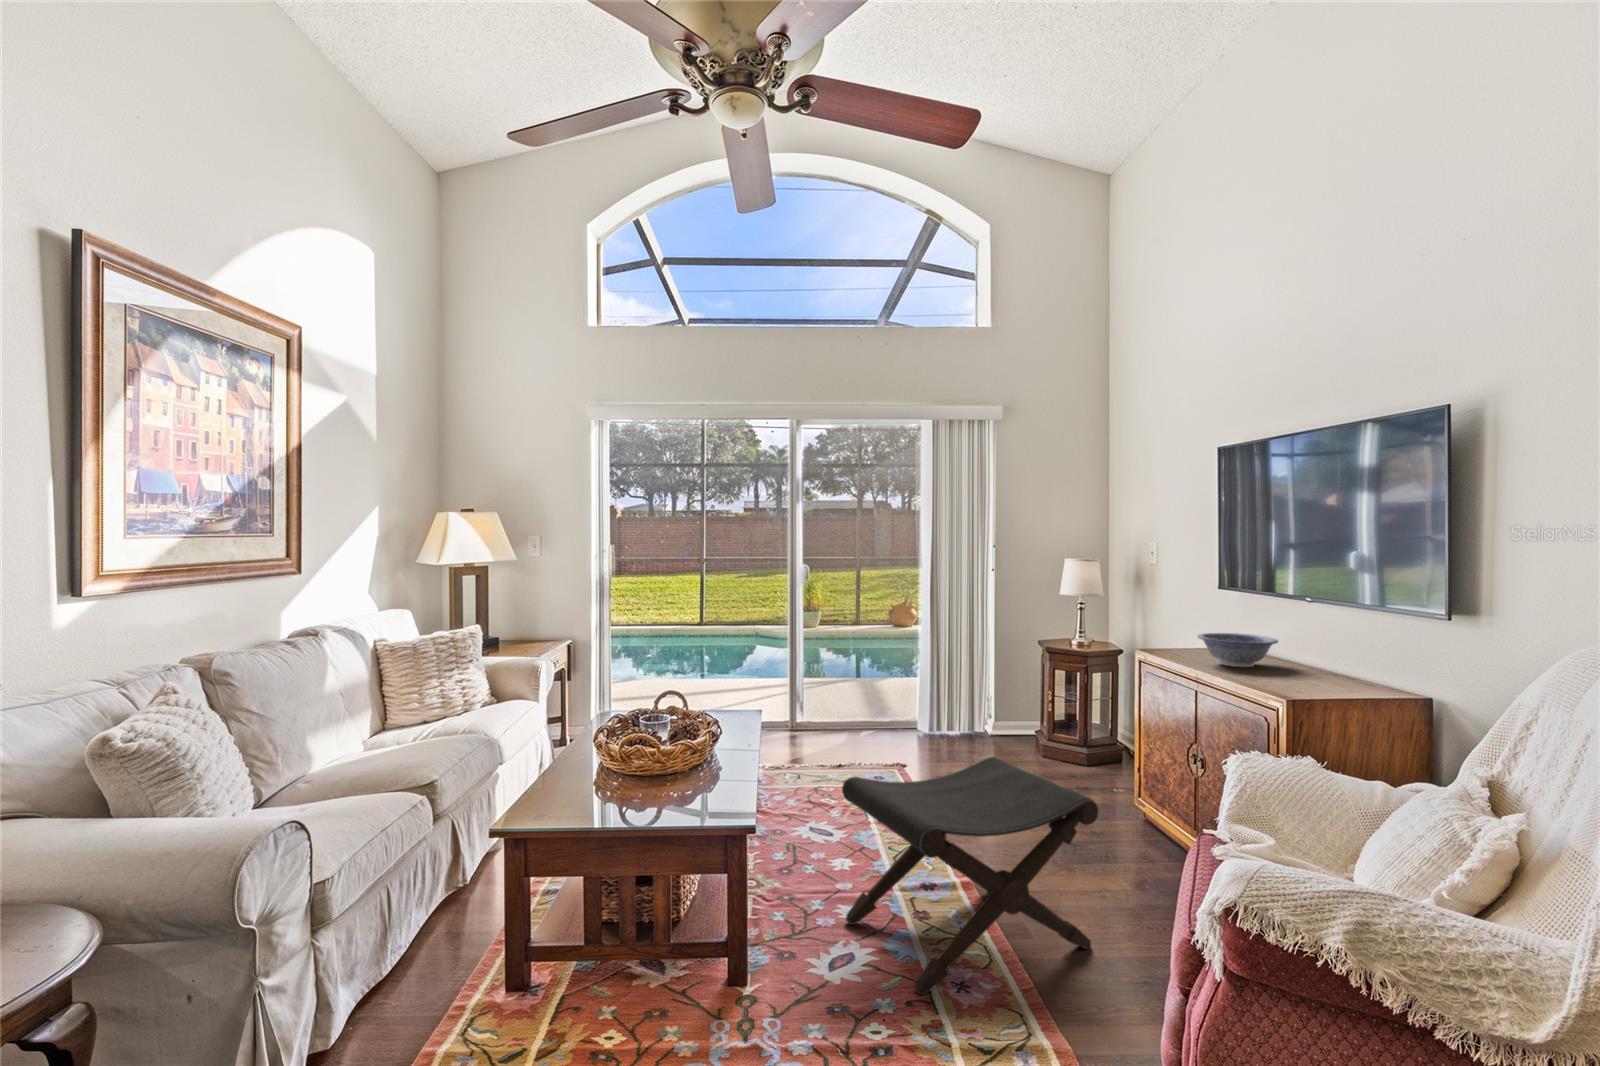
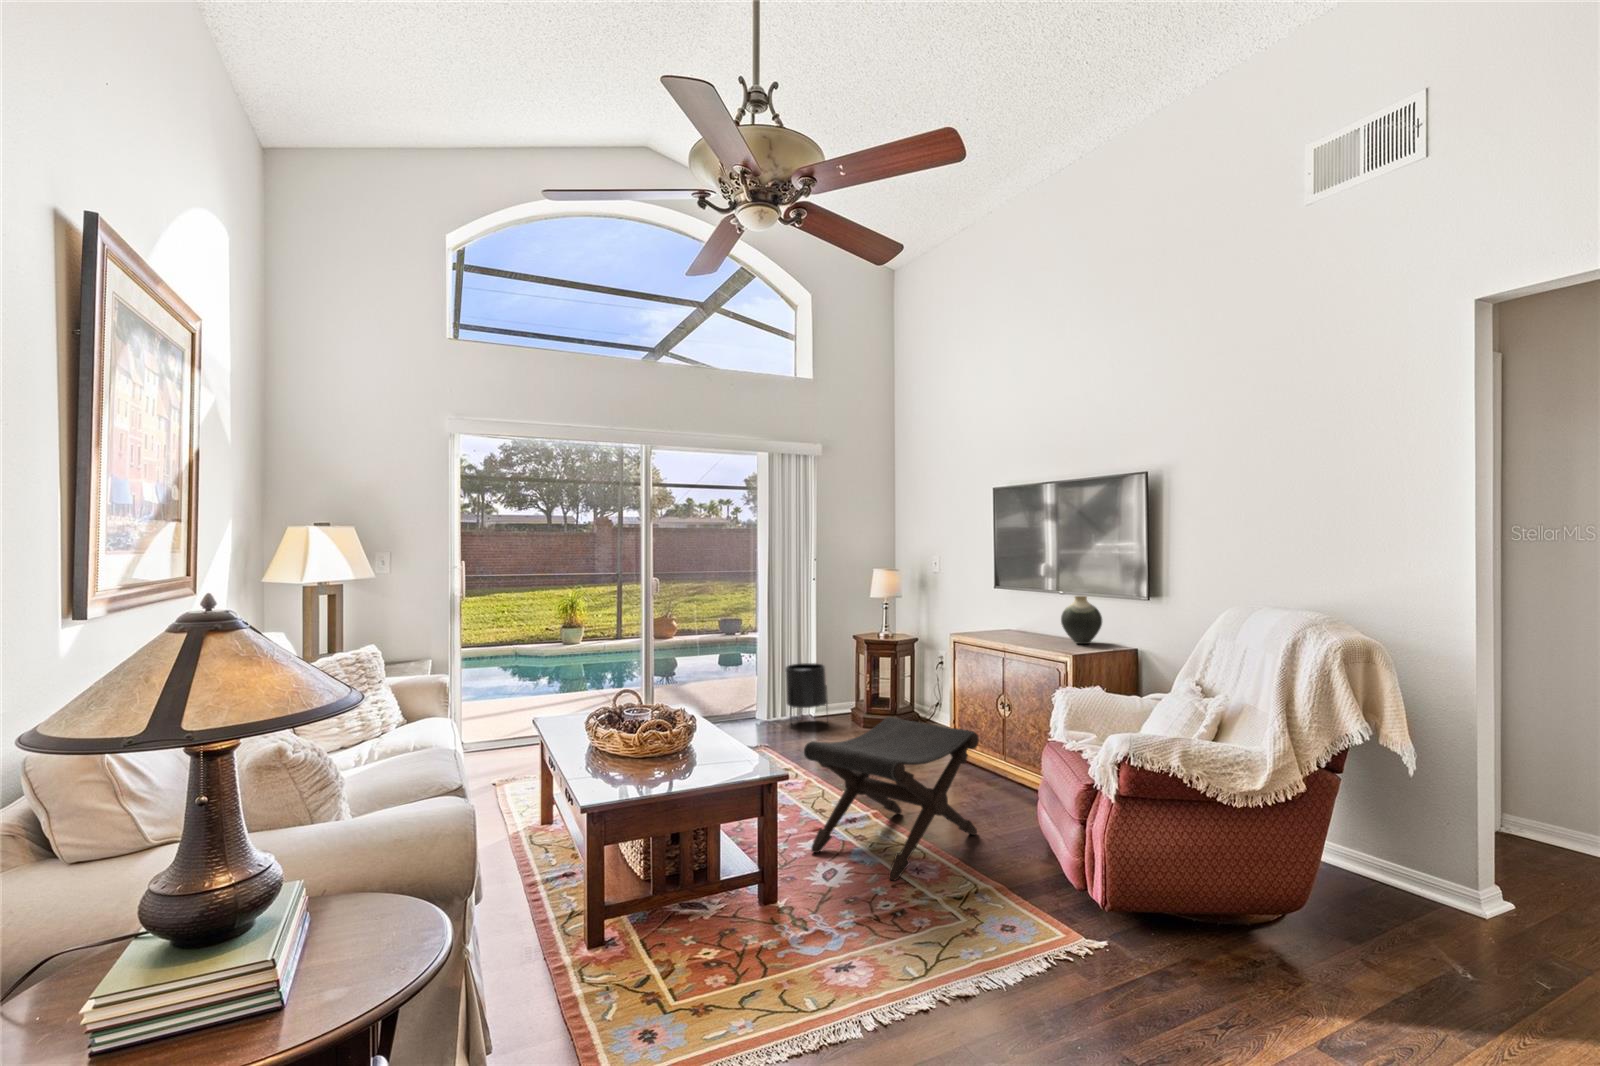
vase: none [1286,612,1358,688] -> present [1061,596,1102,644]
decorative bowl: present [1198,633,1278,667] -> none [996,616,1046,638]
planter: none [951,667,1001,747] -> present [785,663,828,717]

